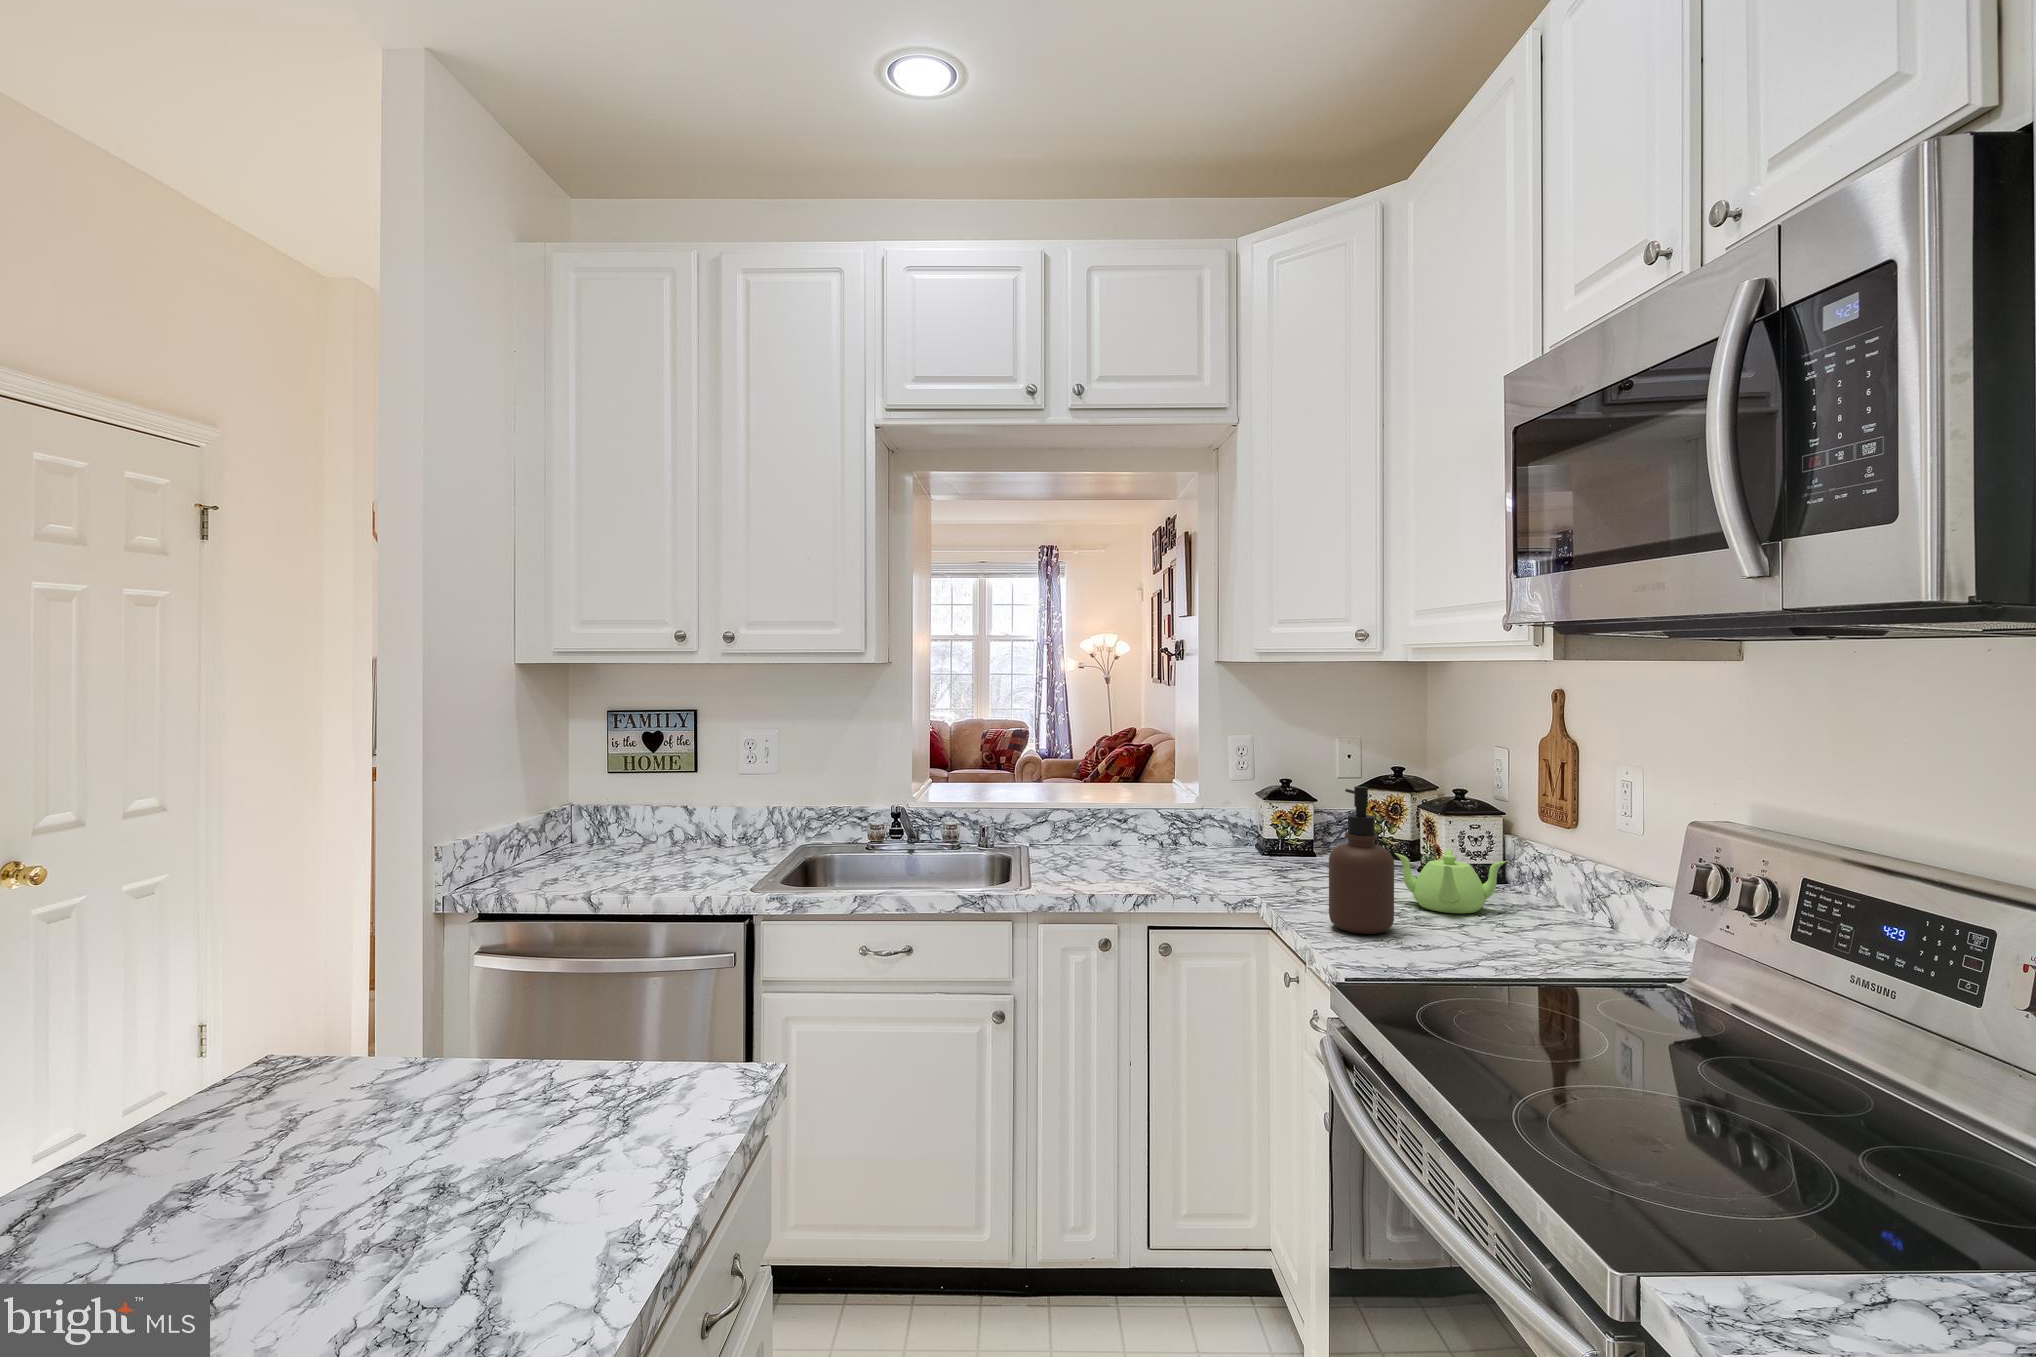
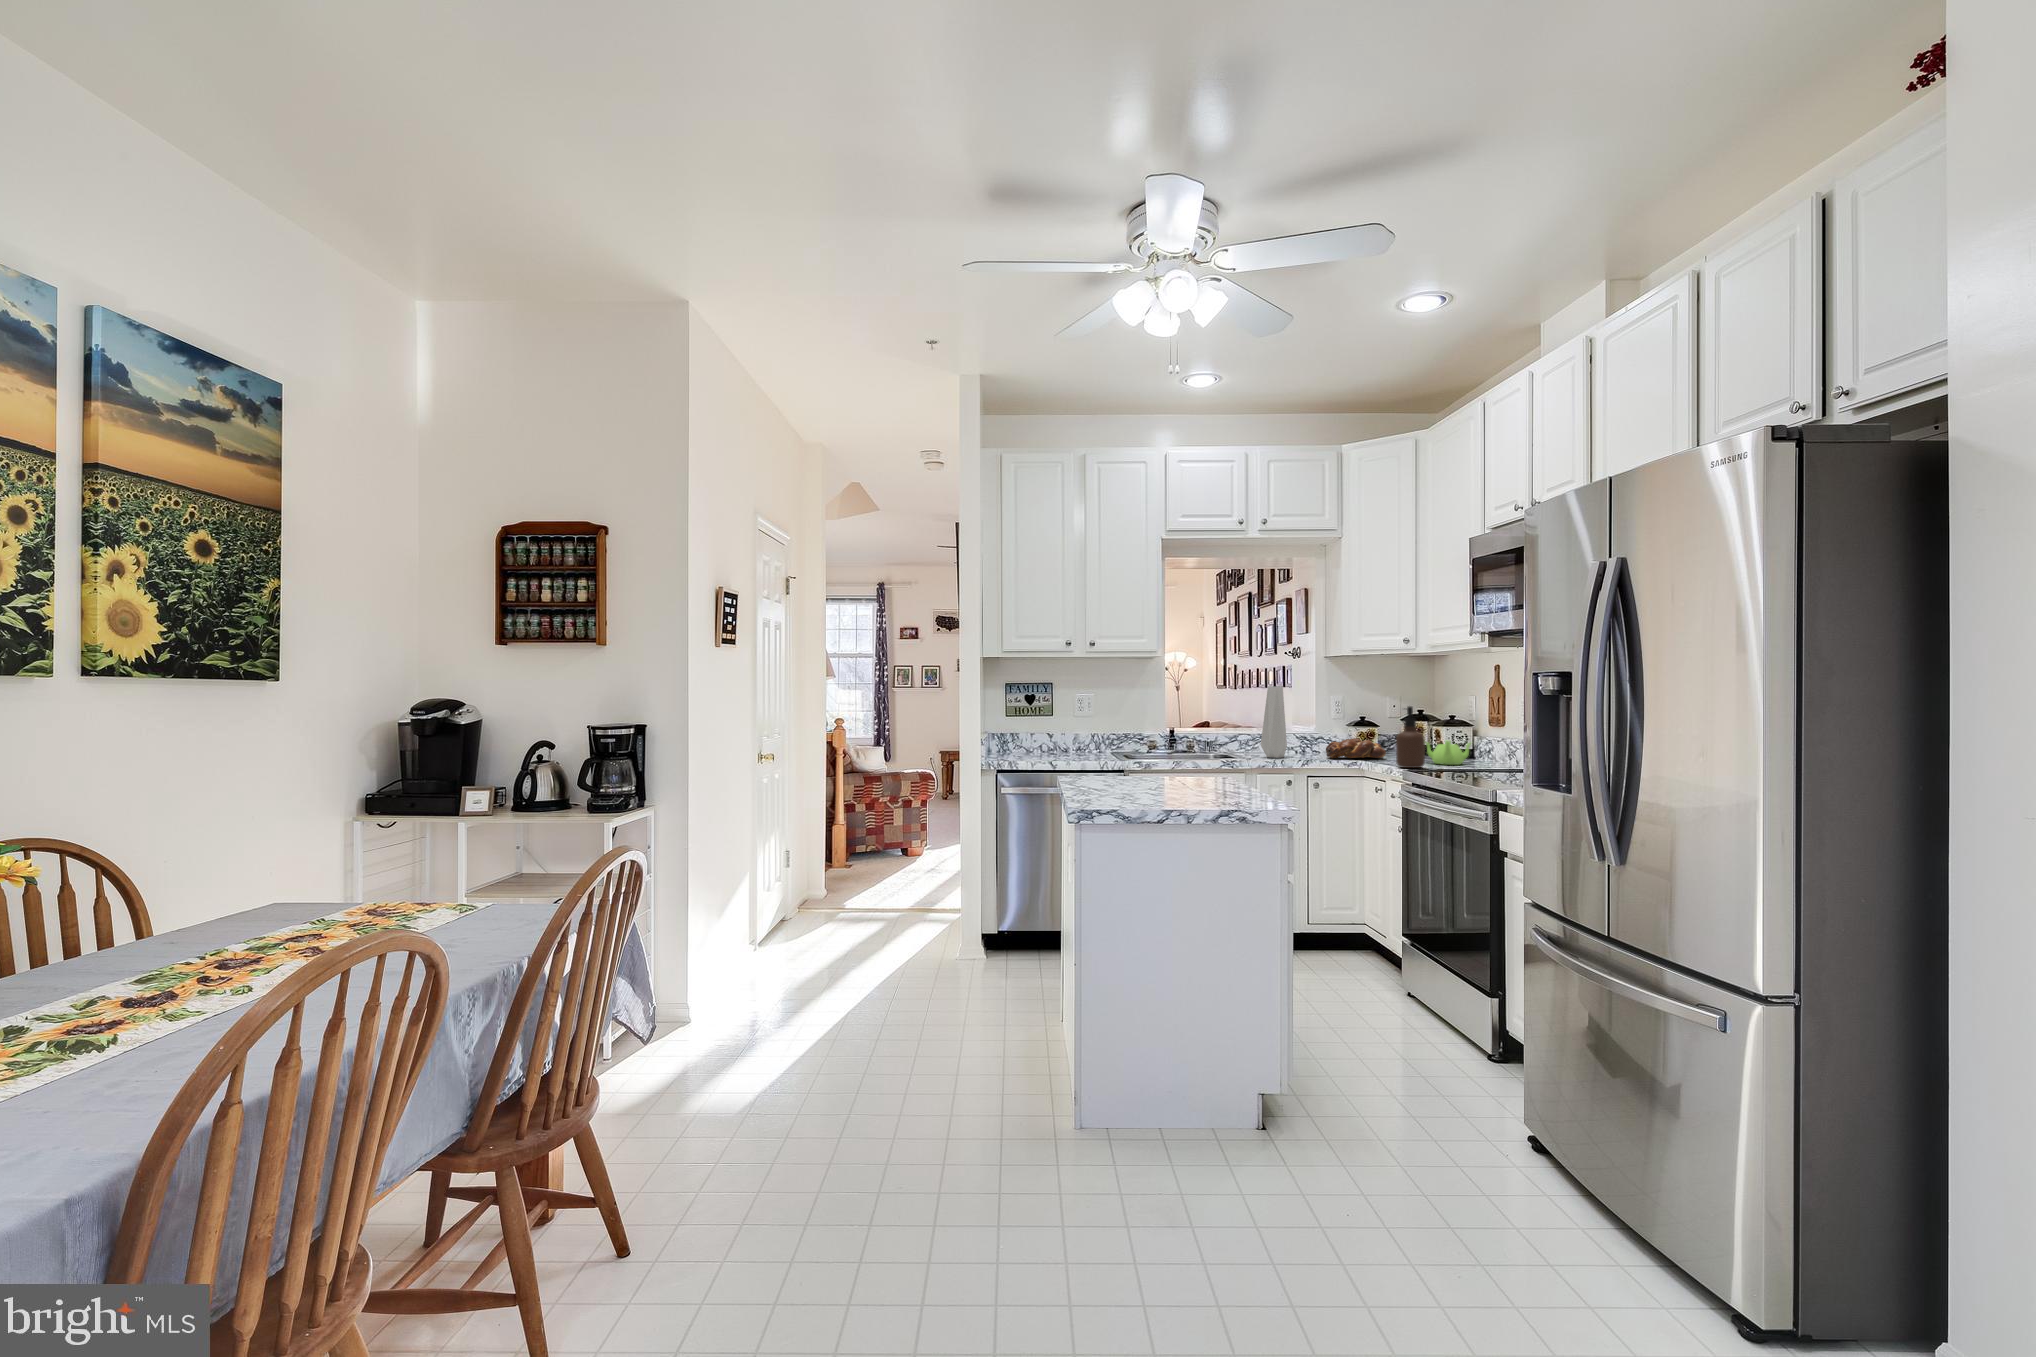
vase: none [1078,722,1129,867] -> present [1261,686,1287,758]
bread loaf: none [1203,829,1322,875] -> present [1326,738,1386,758]

